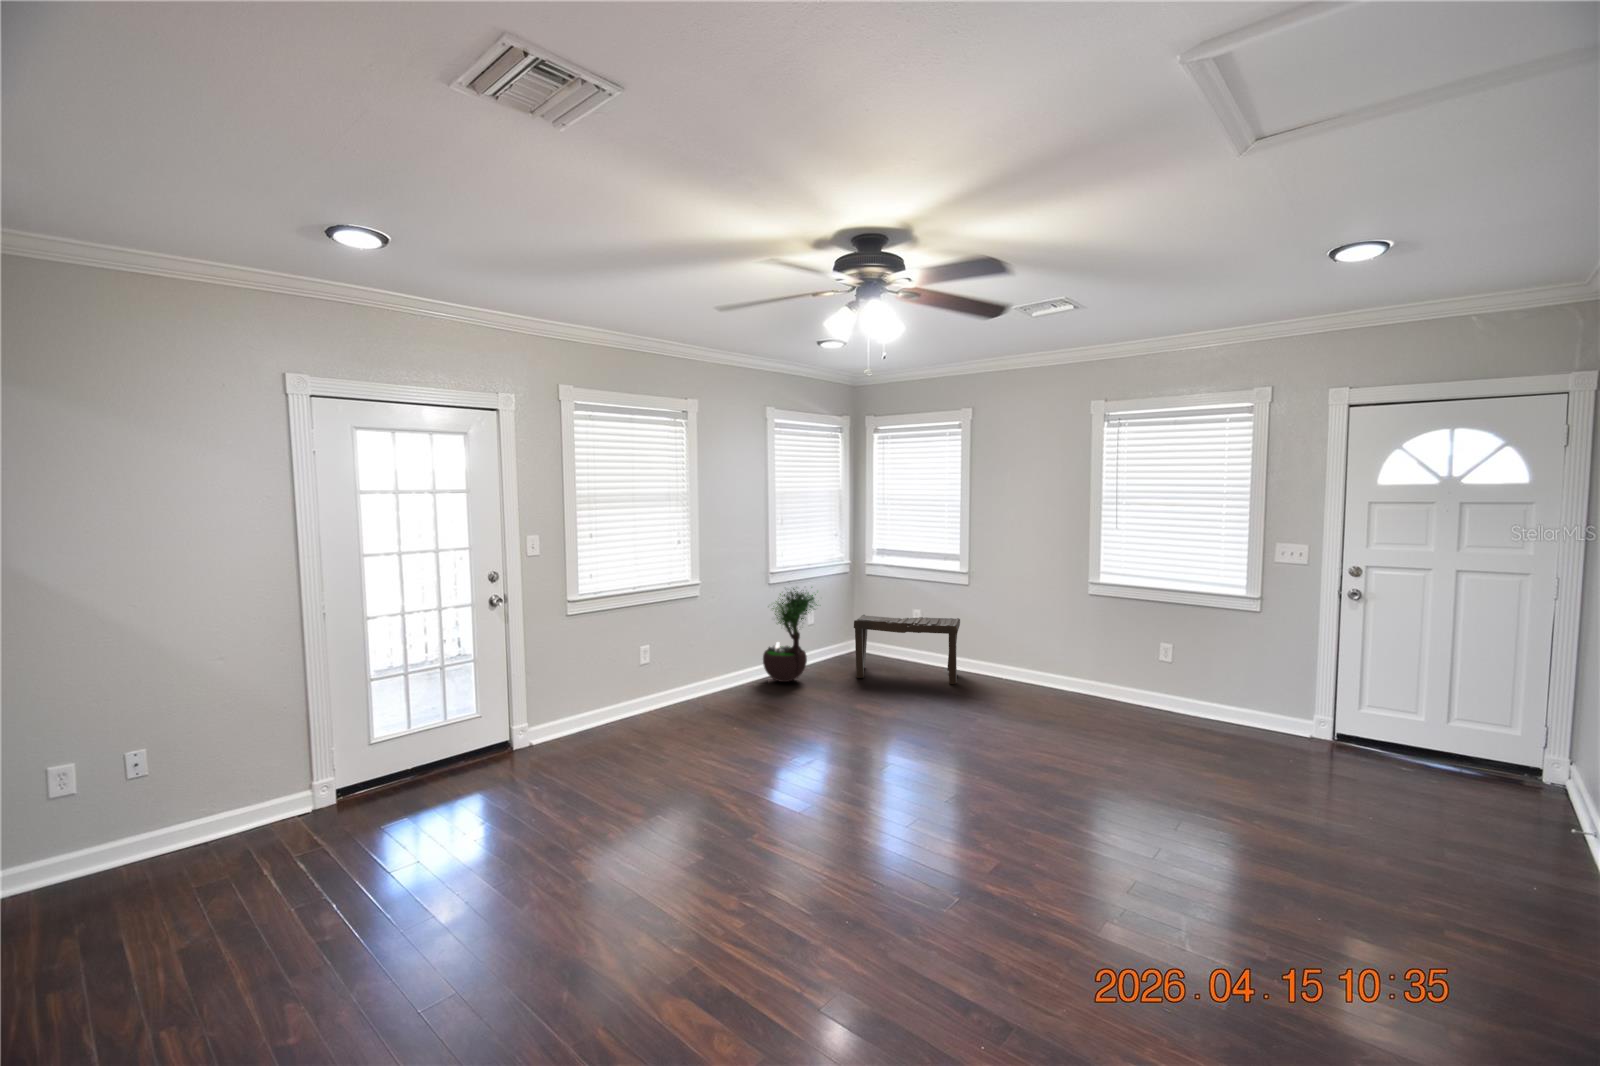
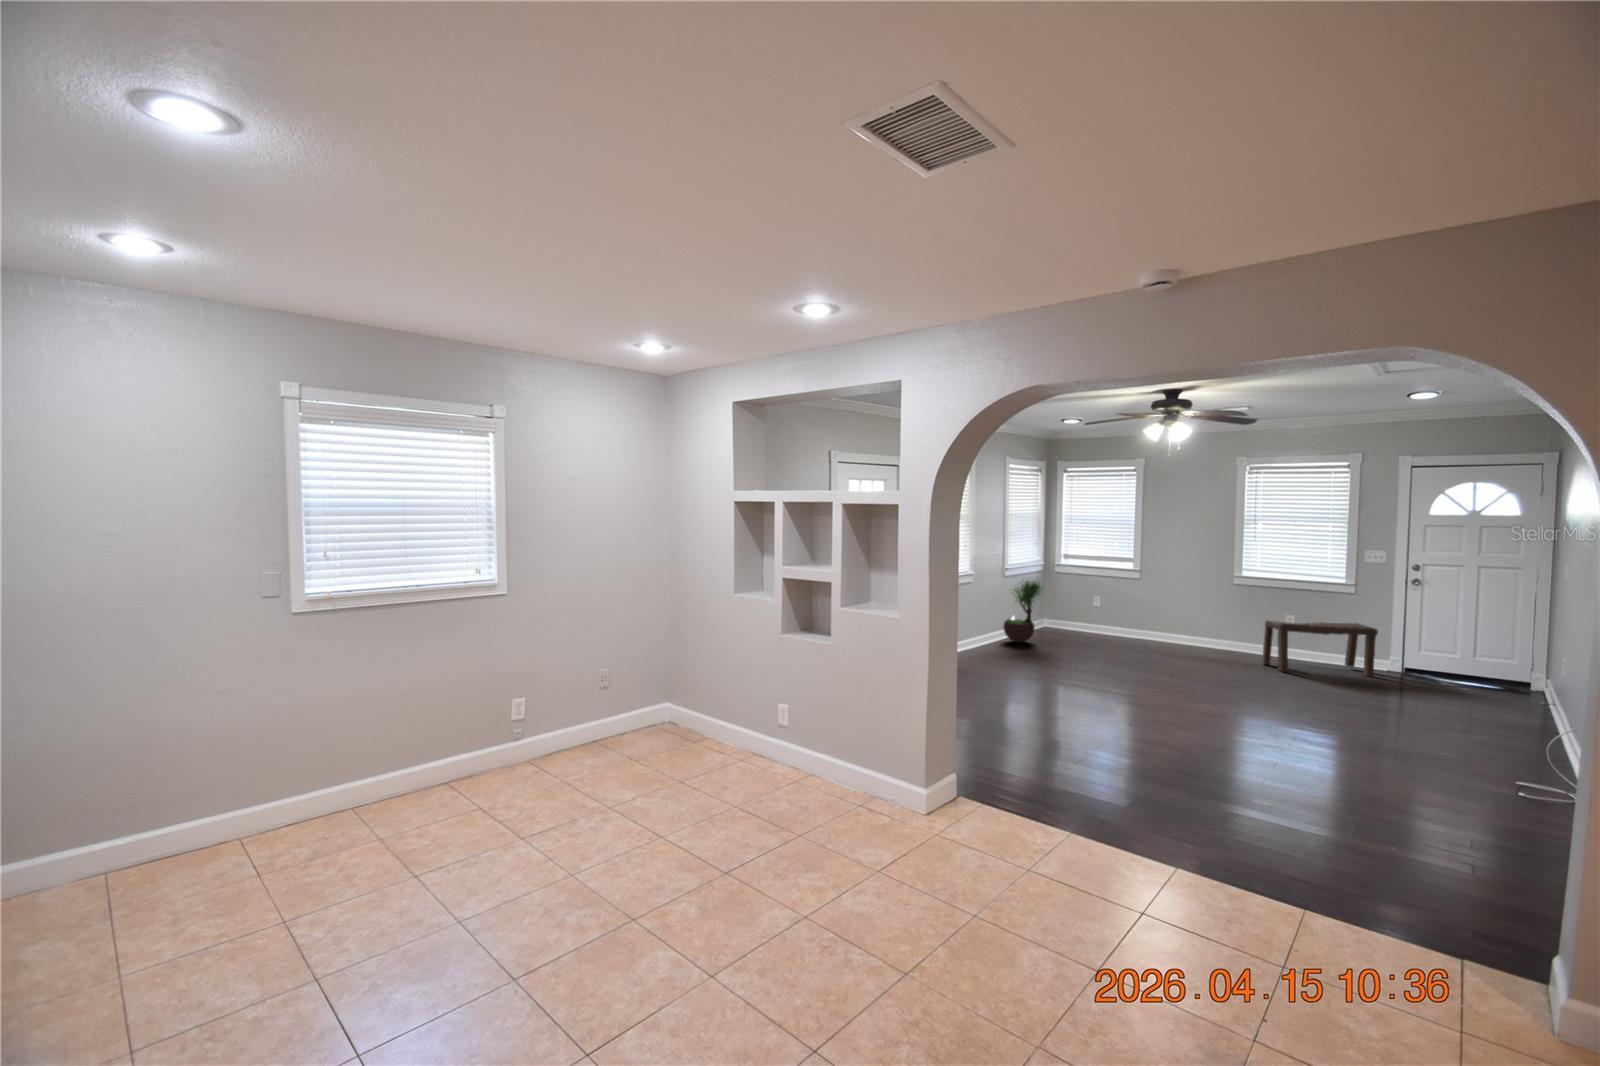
bench: present [854,615,960,684] -> present [1262,621,1378,677]

